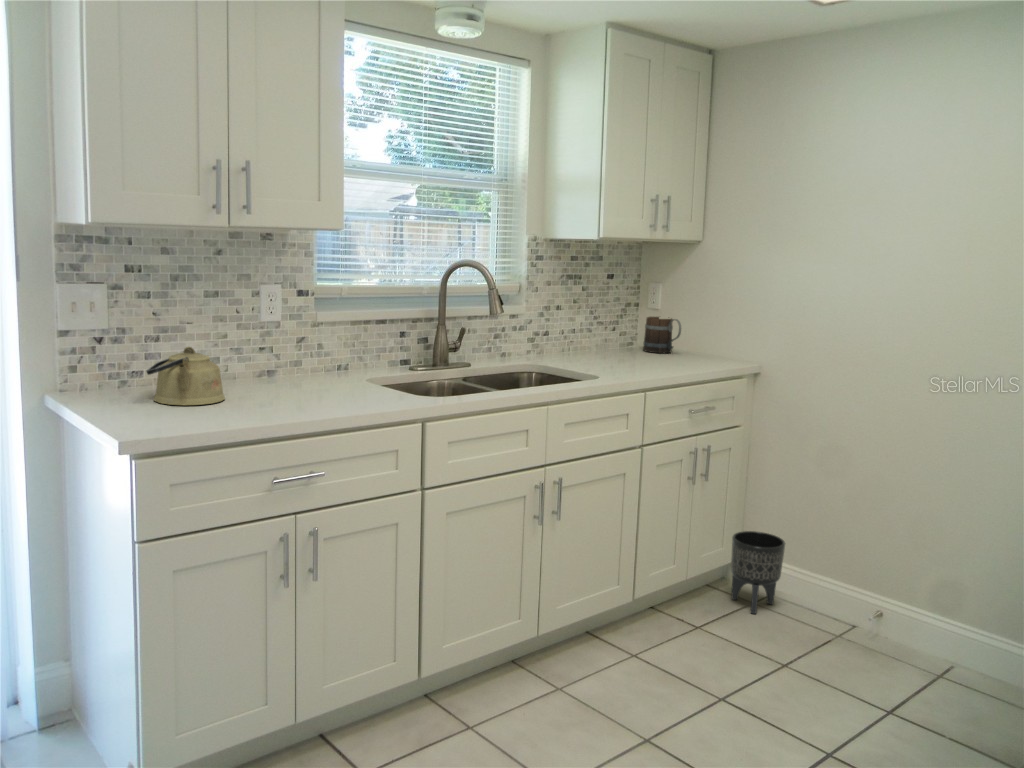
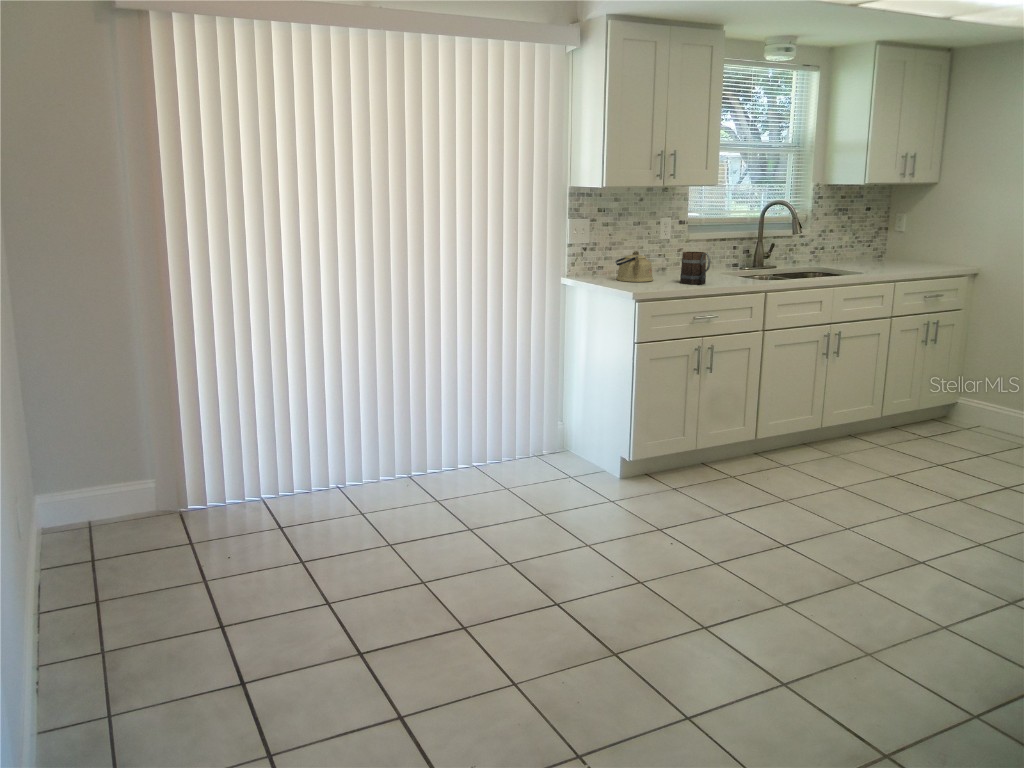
mug: present [643,317,681,353] -> present [680,252,710,284]
planter: present [731,531,785,614] -> none [951,380,993,433]

